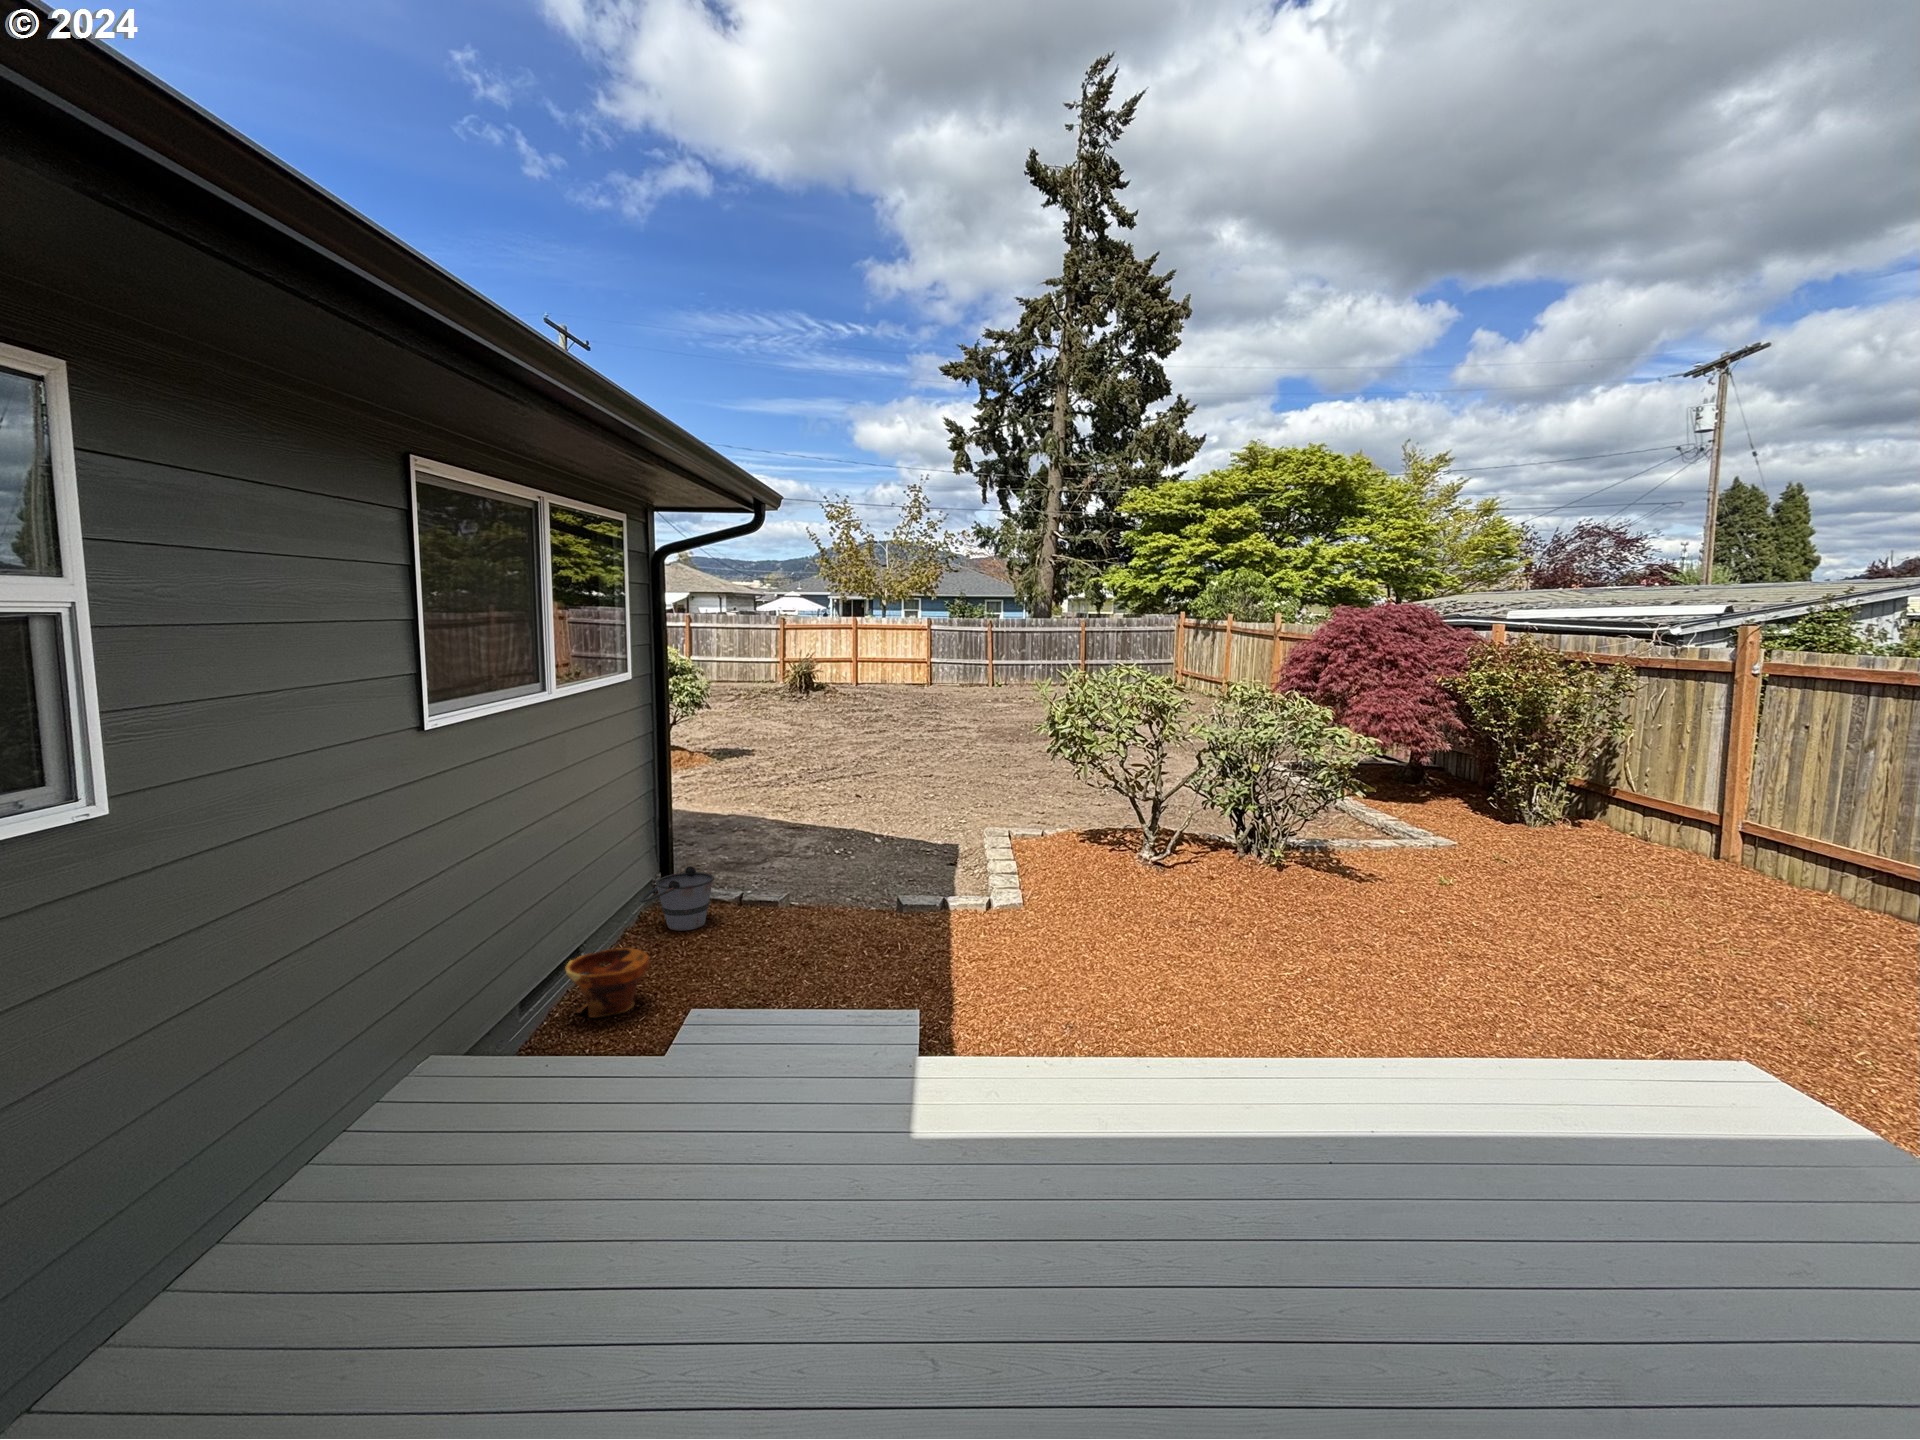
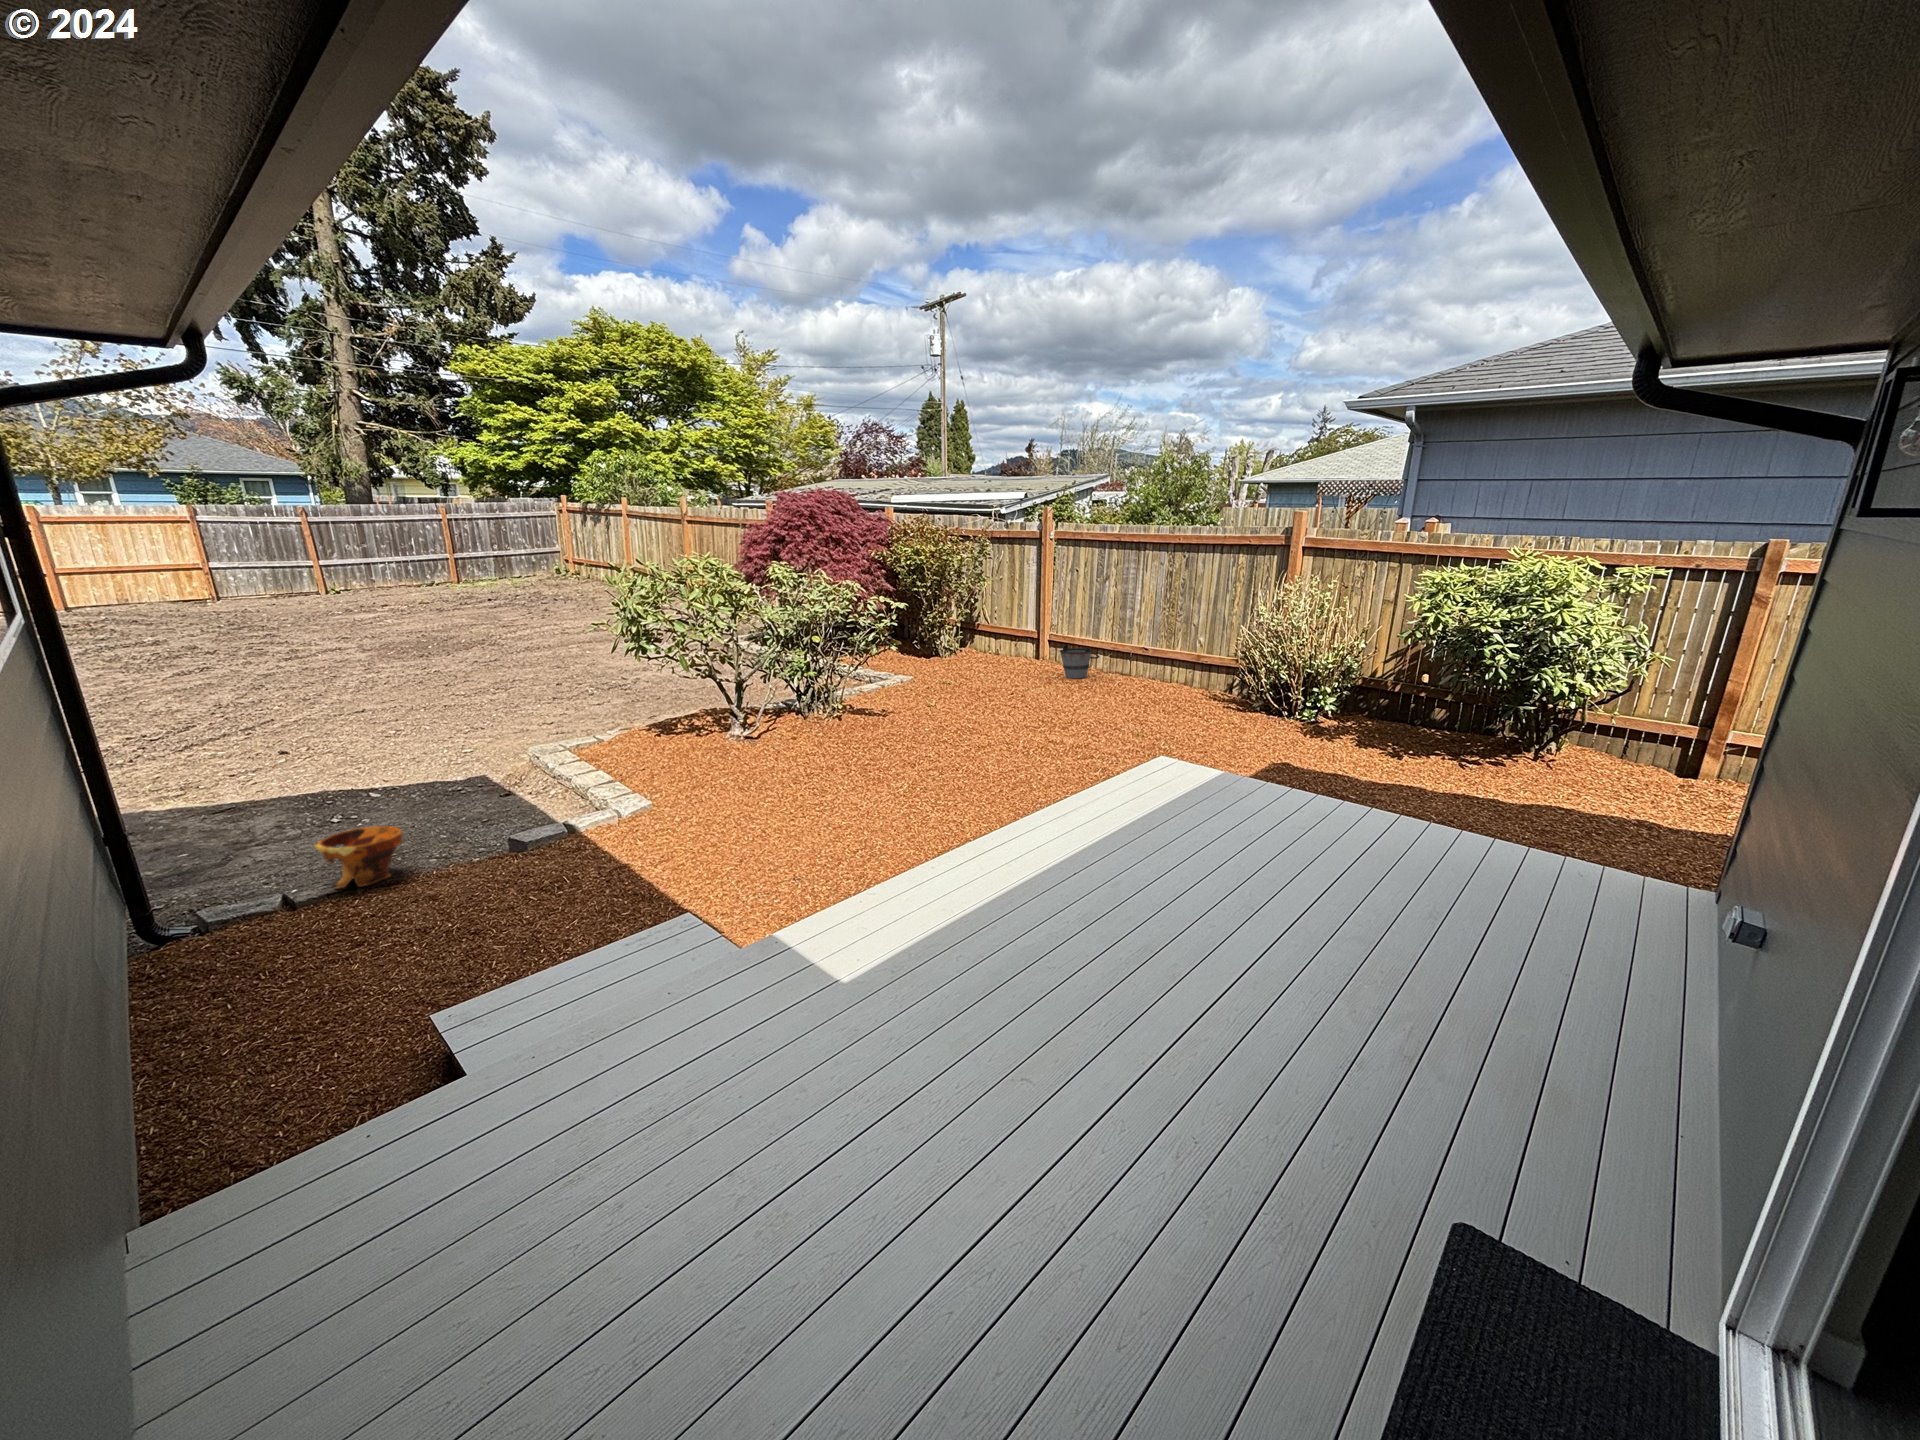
bucket: present [640,866,714,931] -> present [1060,645,1099,679]

